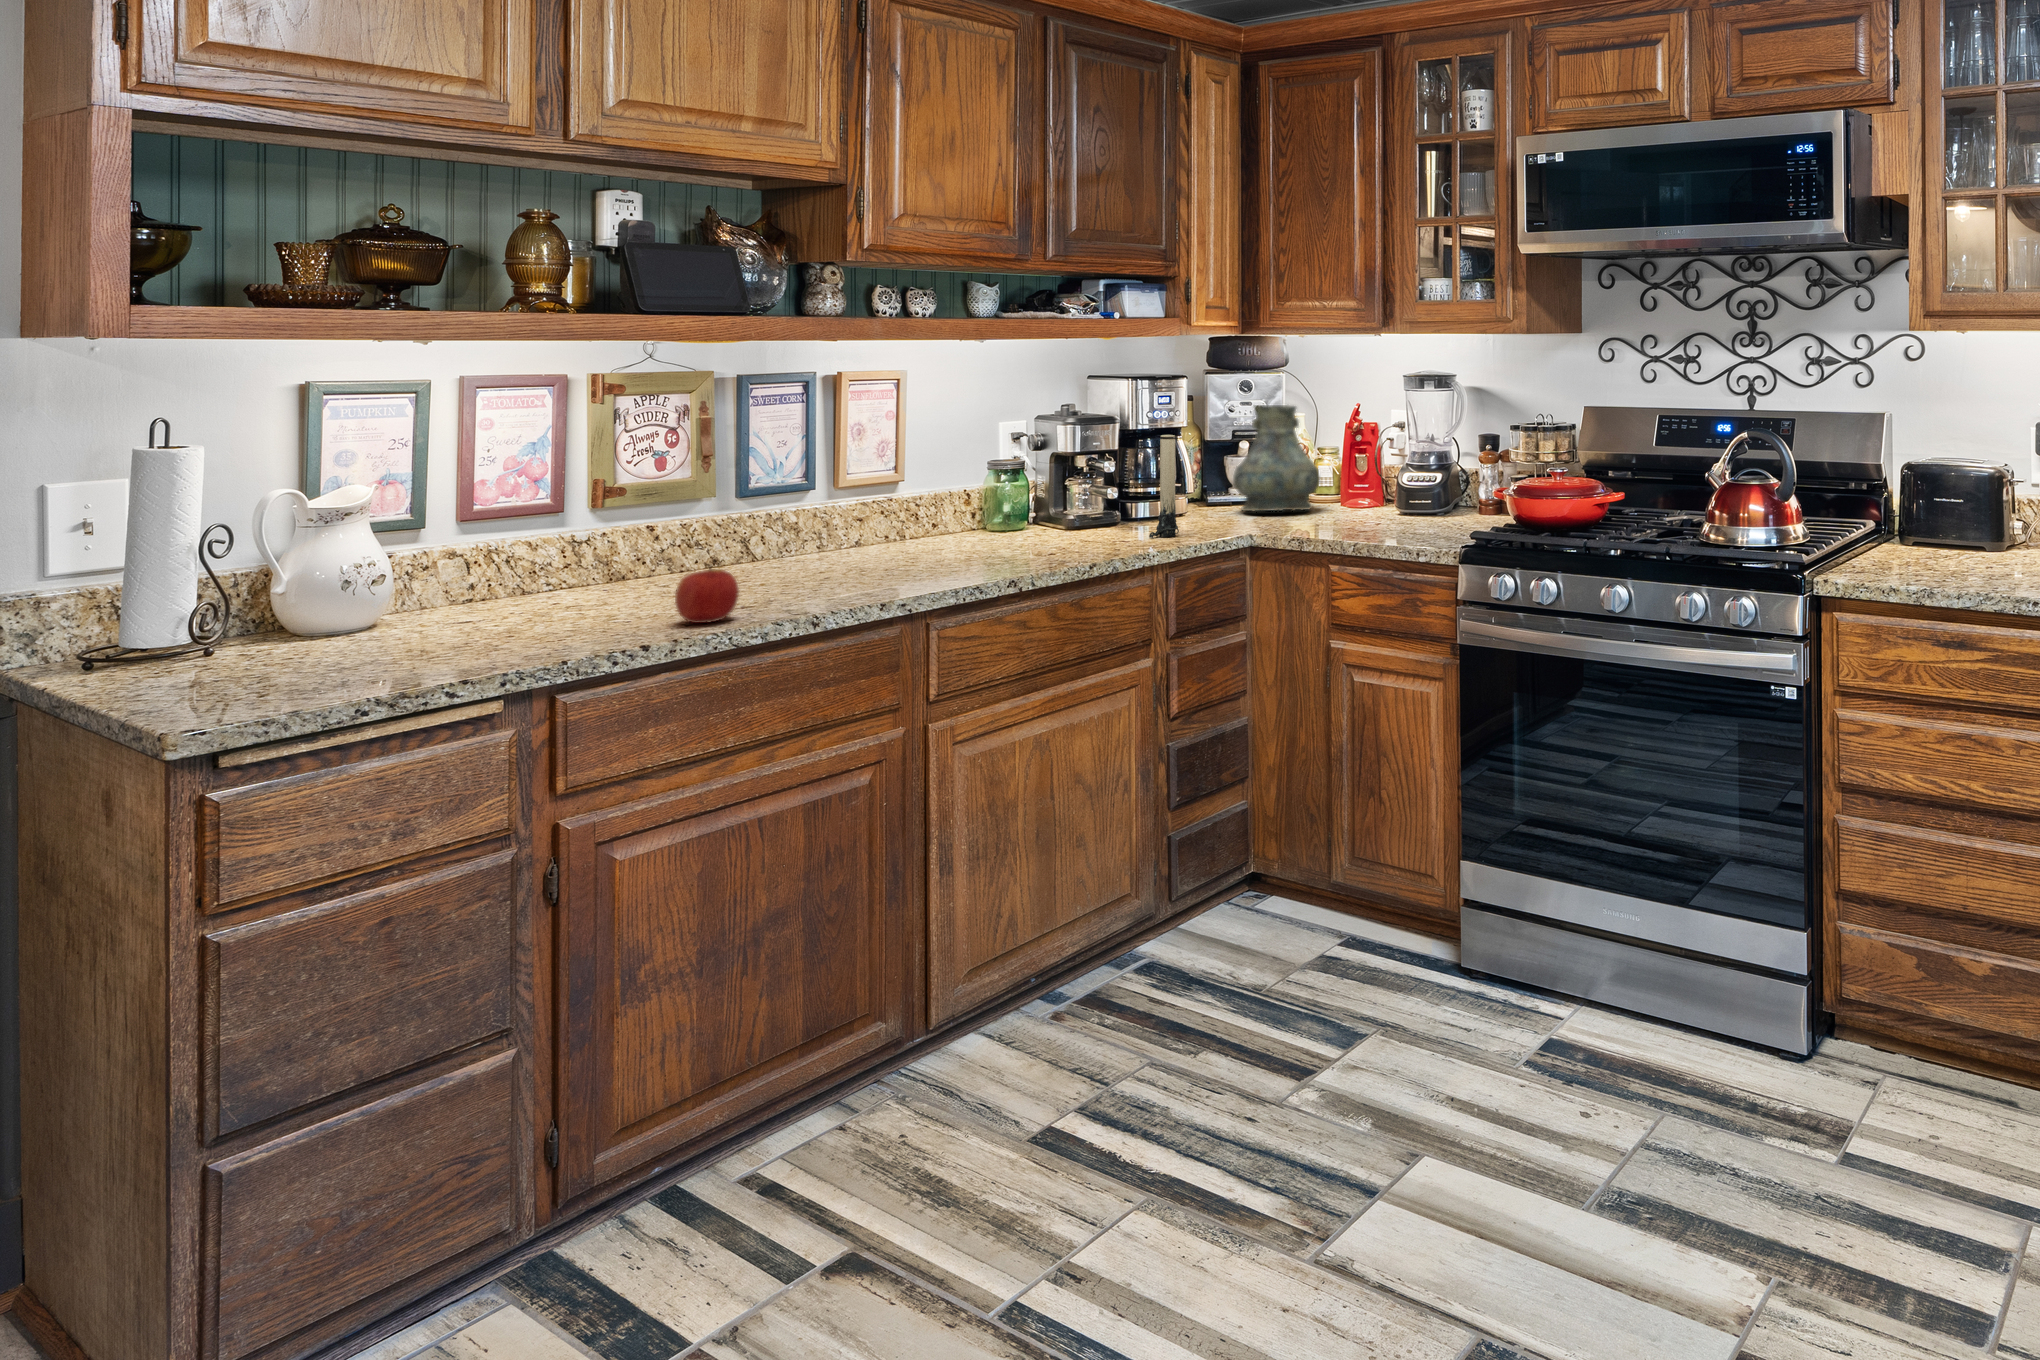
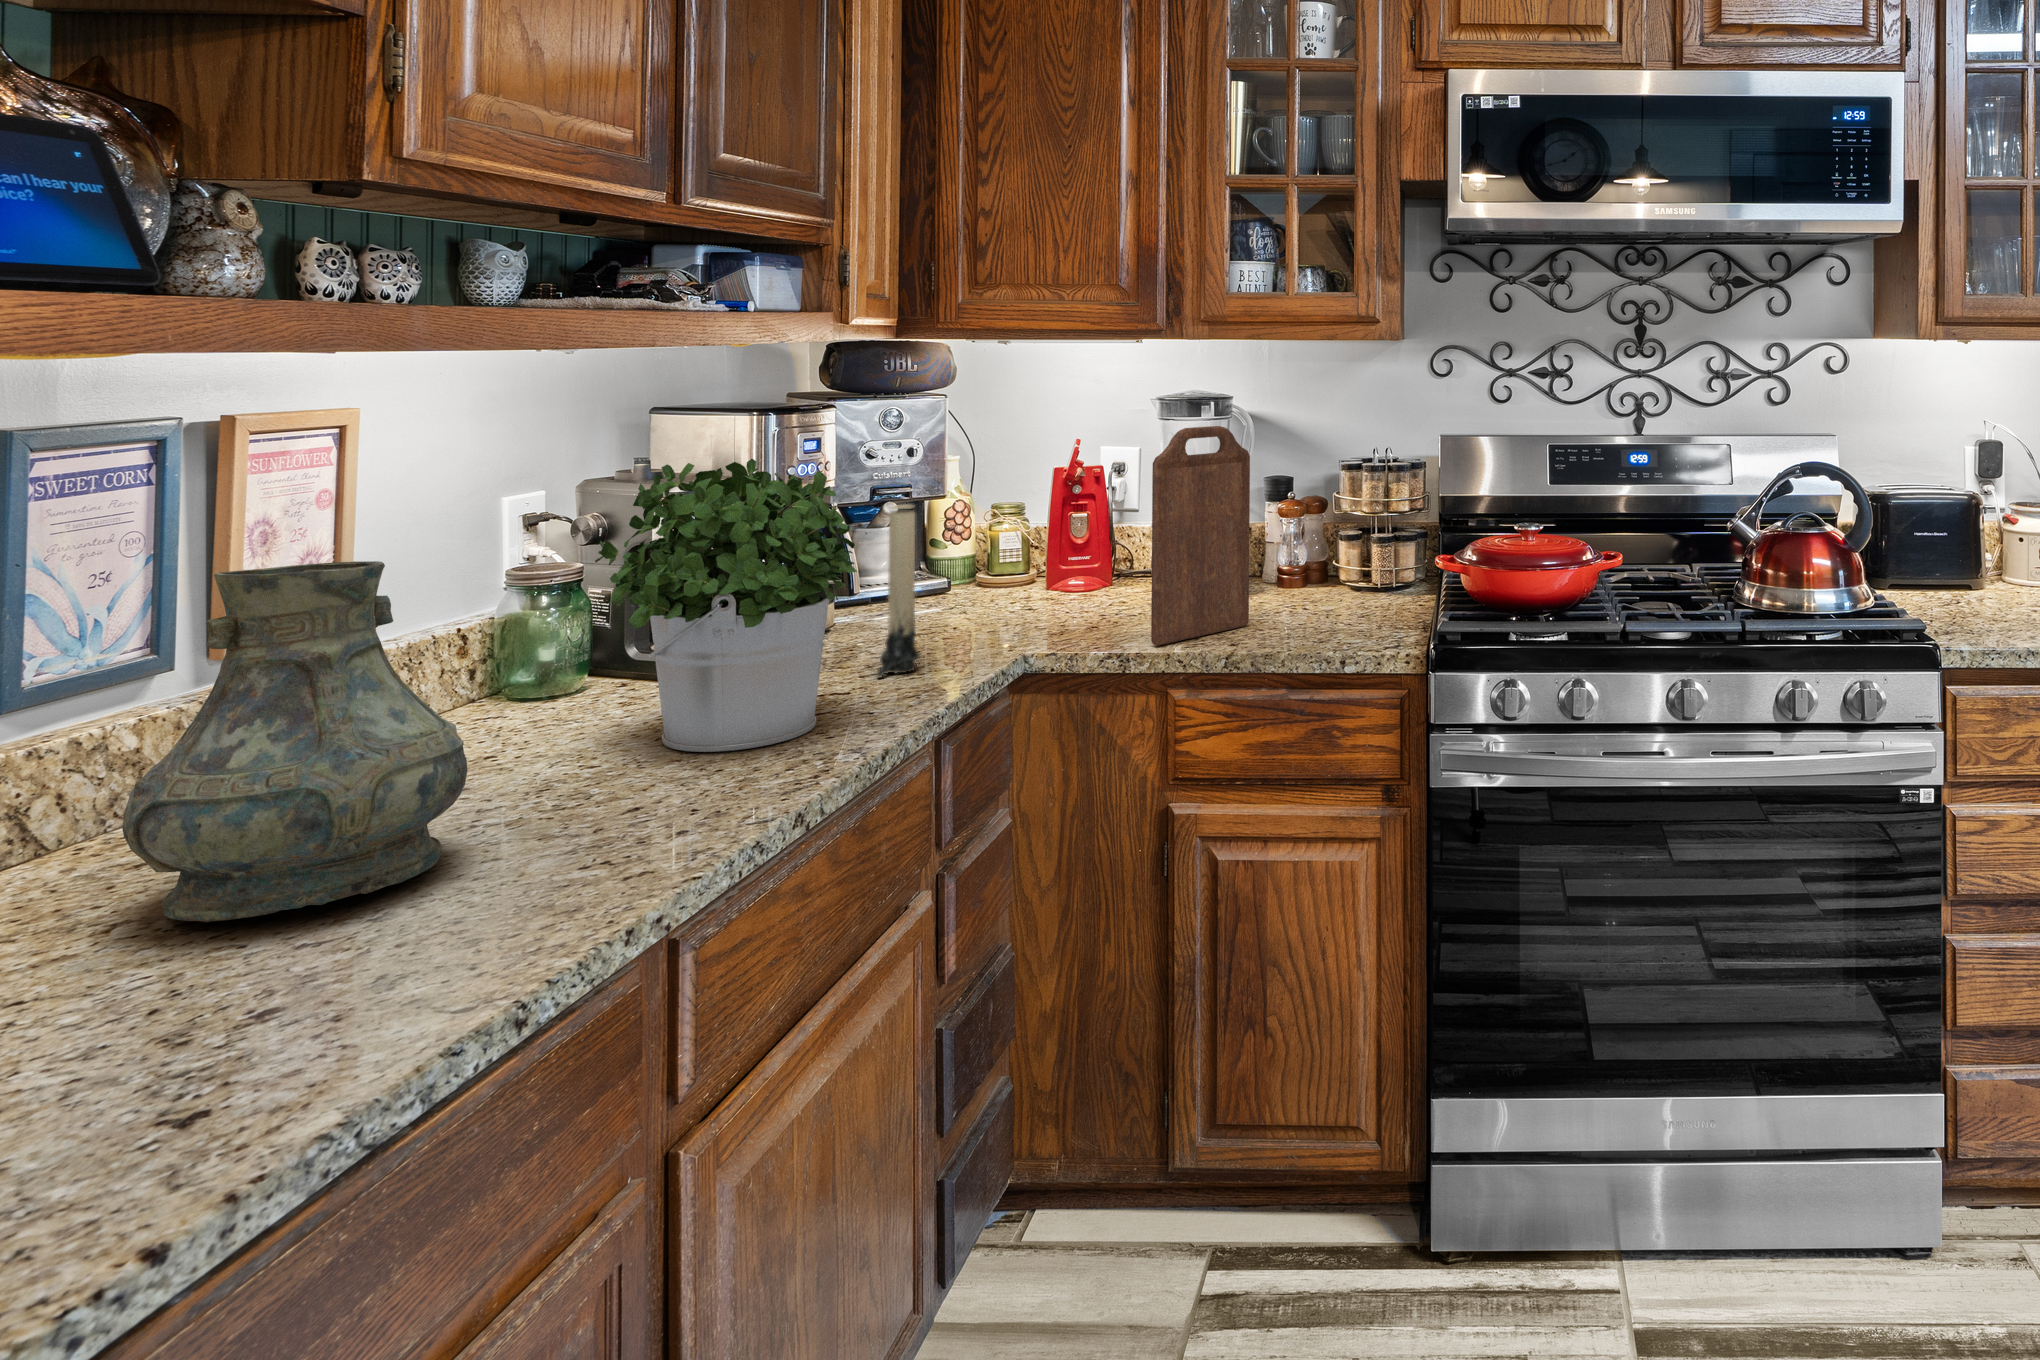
cutting board: none [1317,393,1398,536] -> present [1151,426,1250,645]
potted plant: none [982,400,1107,557] -> present [595,459,857,752]
vase: present [1233,405,1320,511] -> present [122,561,467,922]
apple: present [675,566,739,623] -> none [85,962,282,1135]

